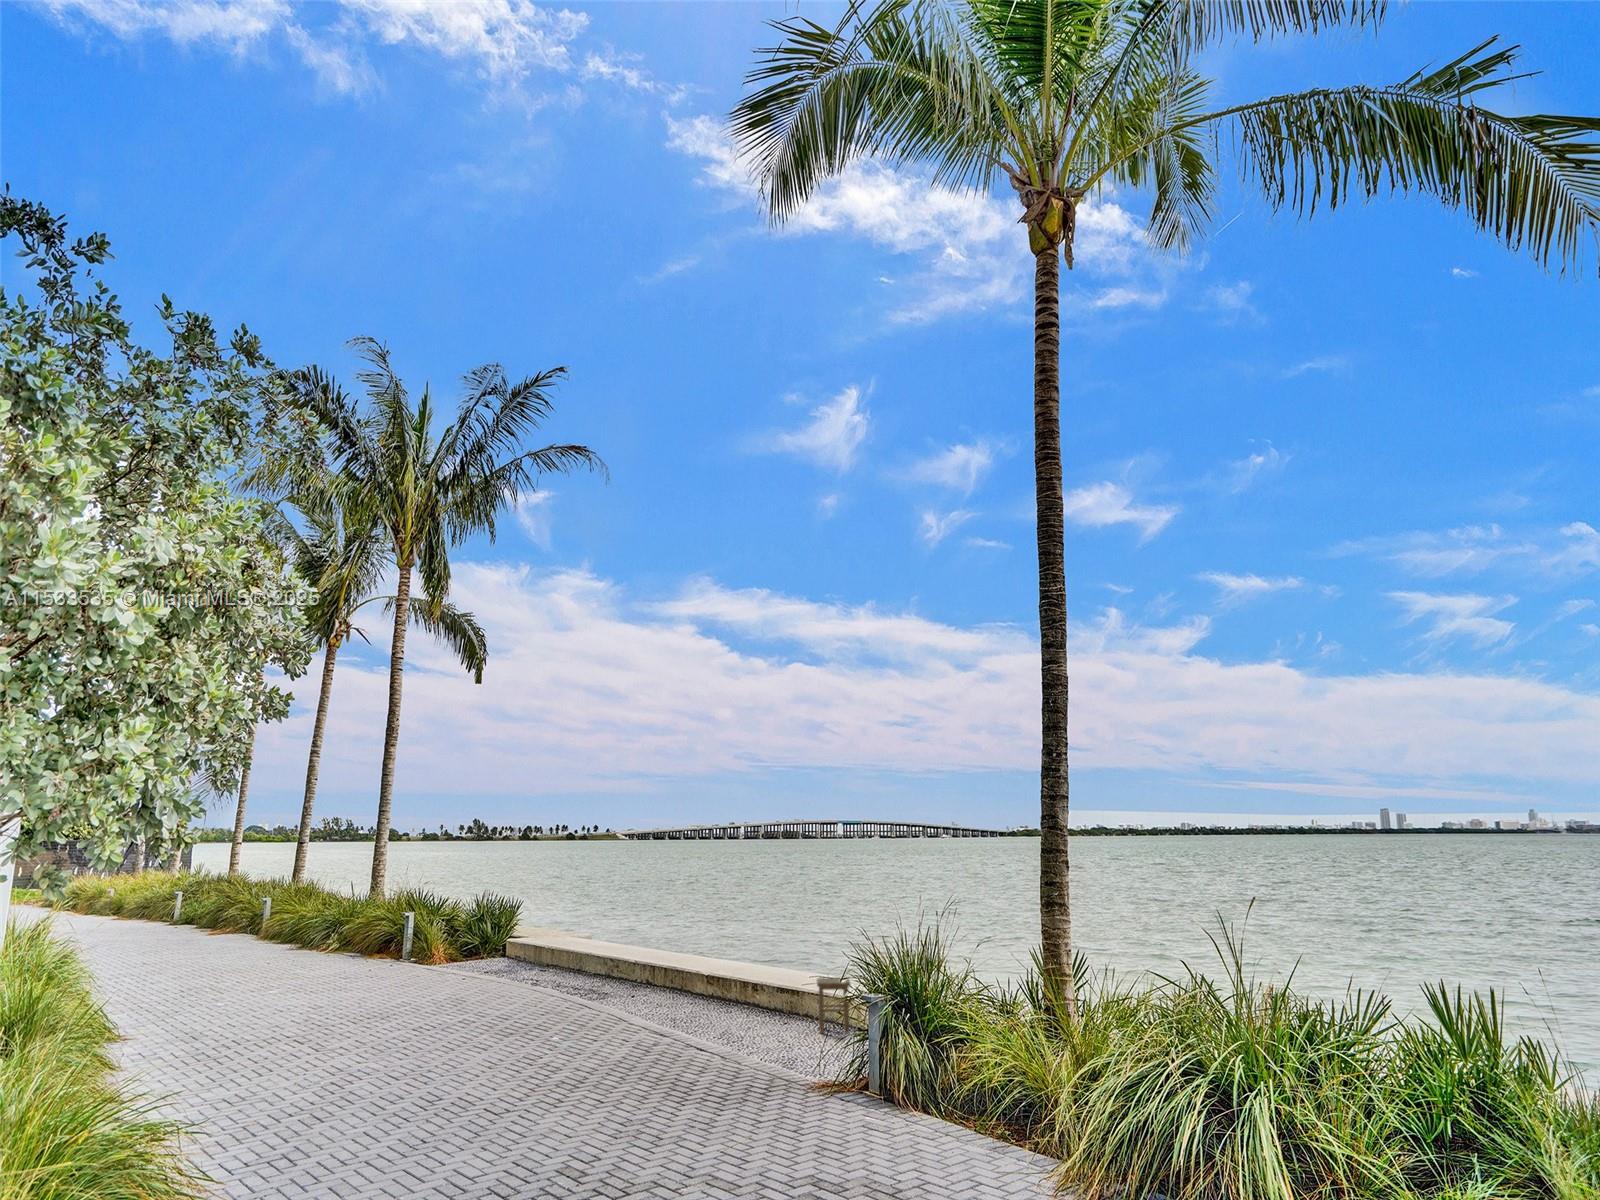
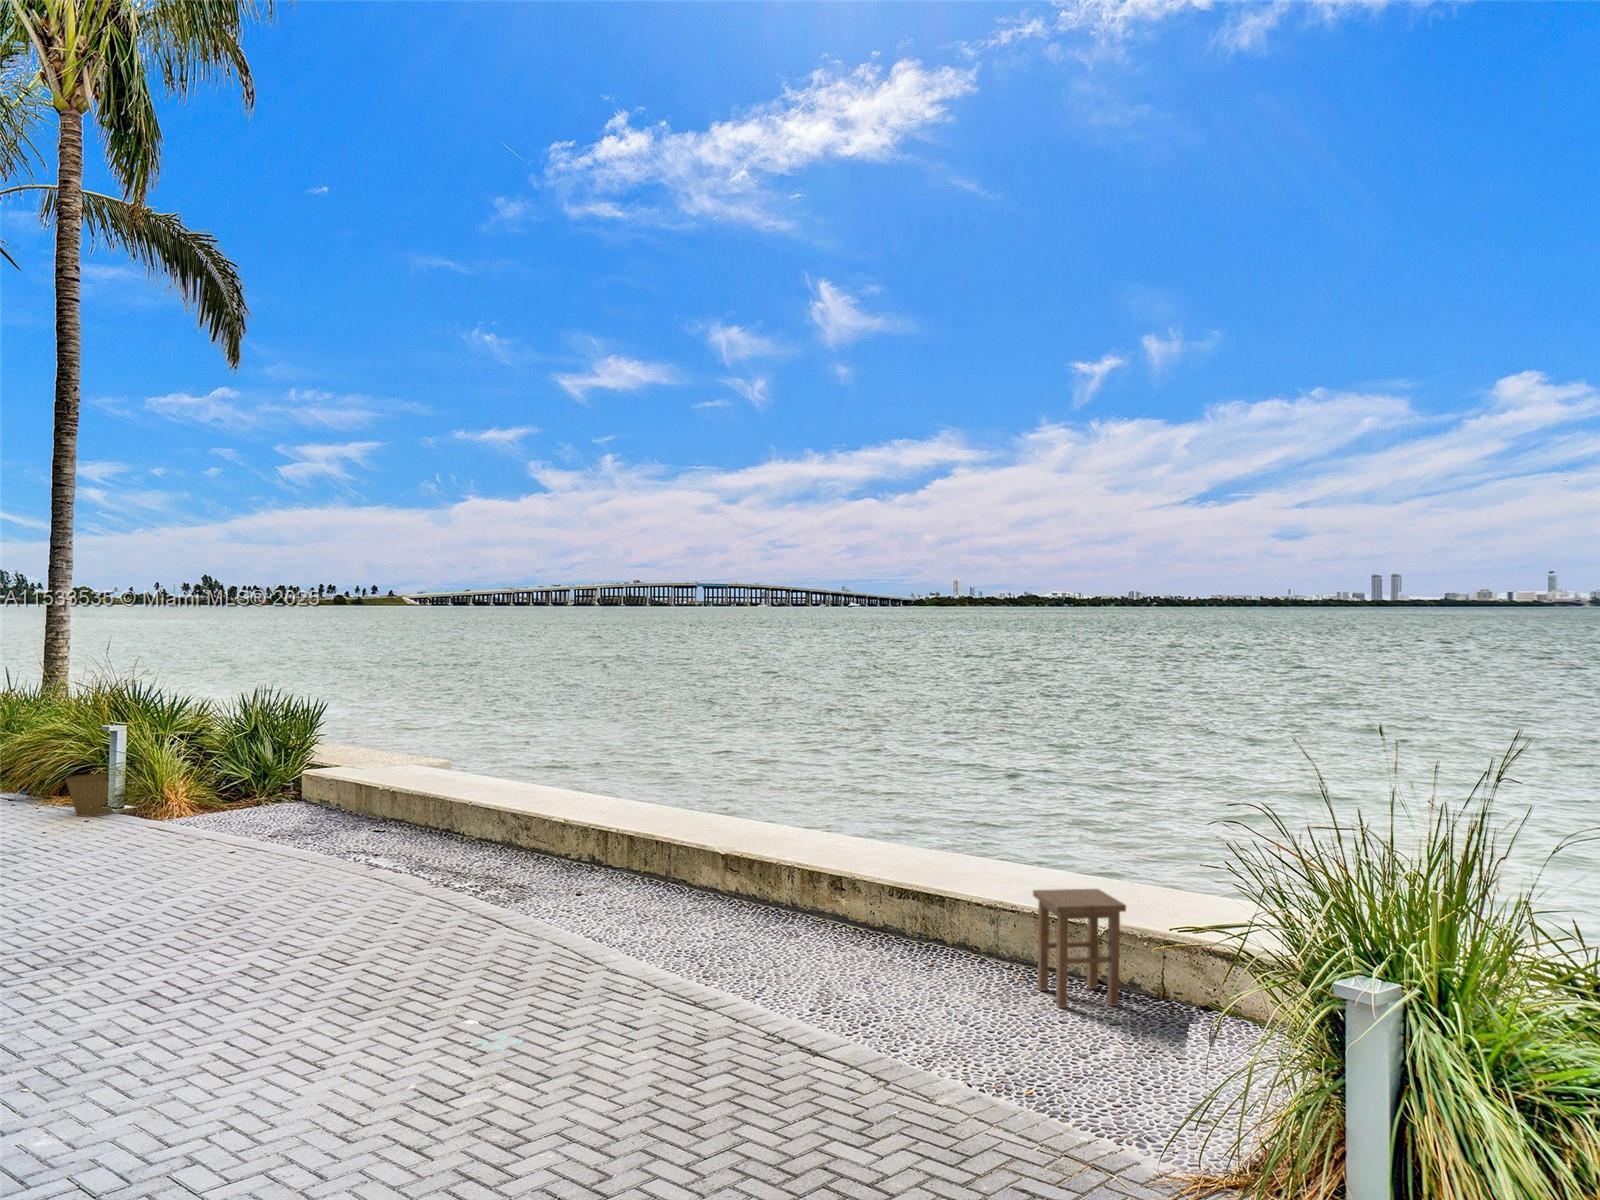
basket: none [381,941,412,965] -> present [66,774,112,816]

